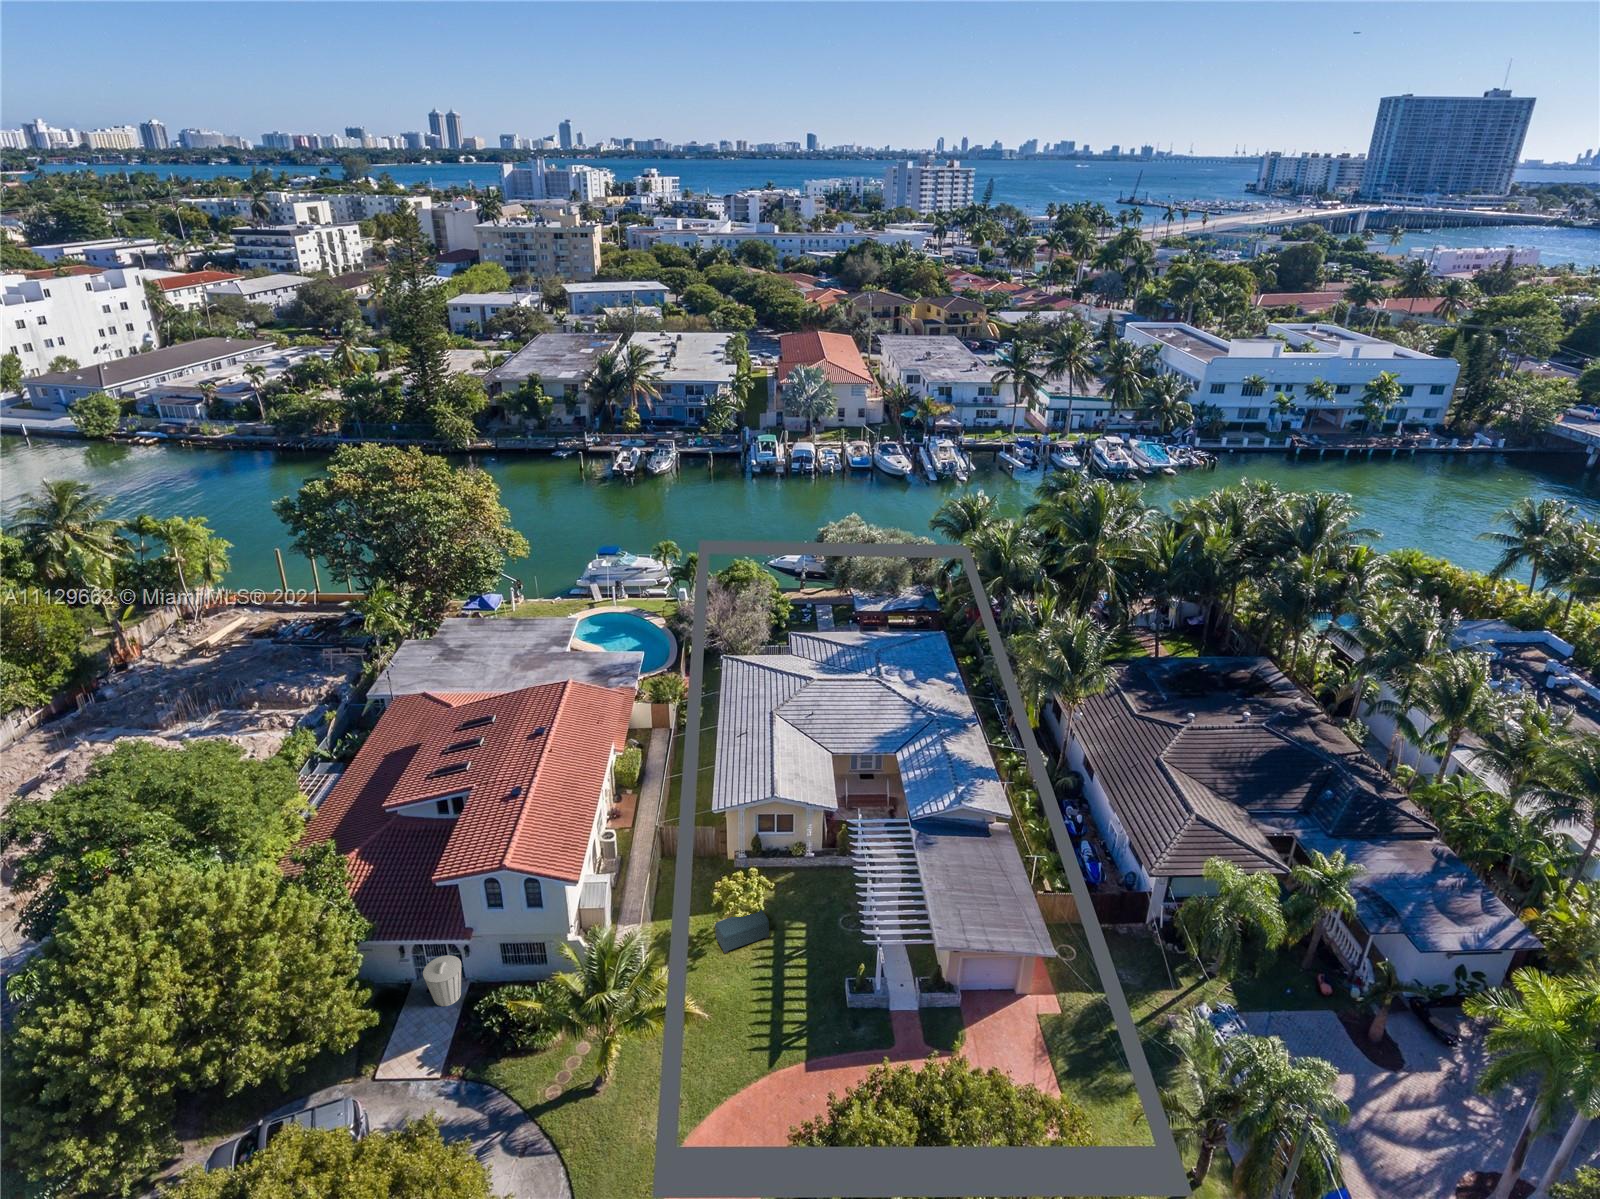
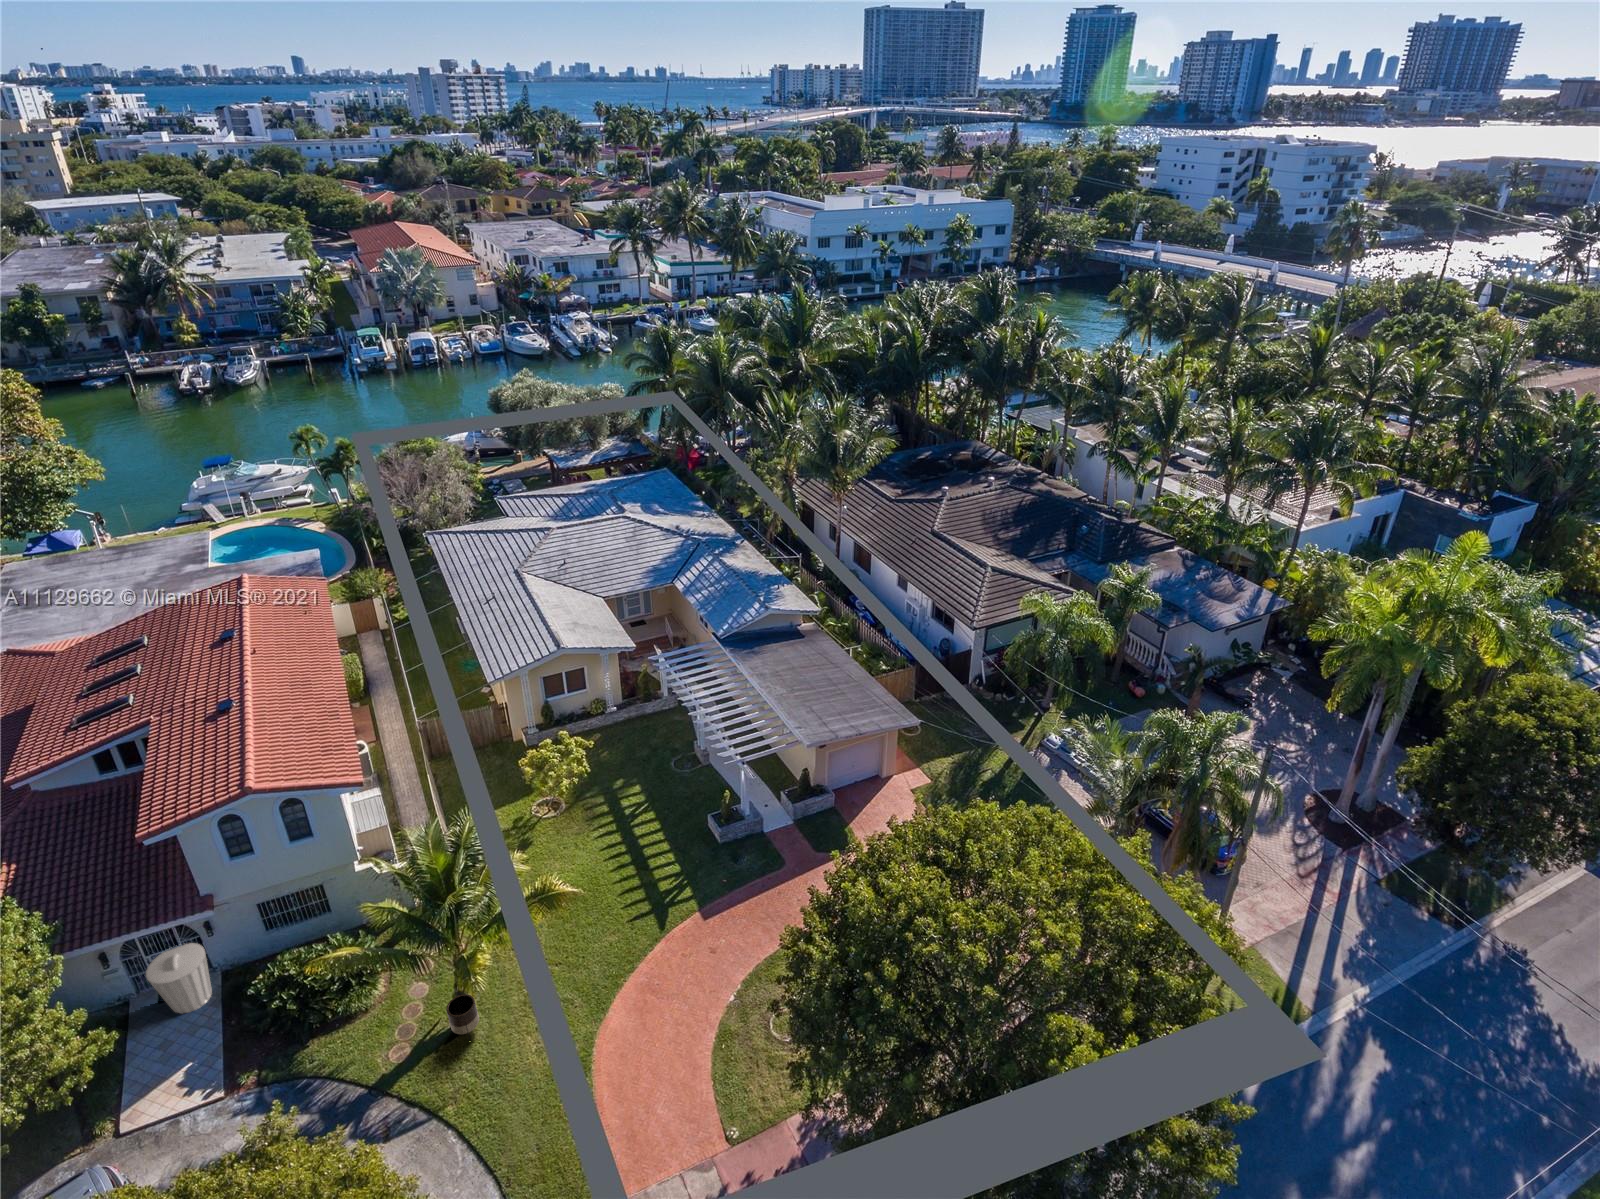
bench: present [715,909,769,954] -> none [537,773,603,834]
planter: none [586,1069,610,1108] -> present [446,994,479,1038]

